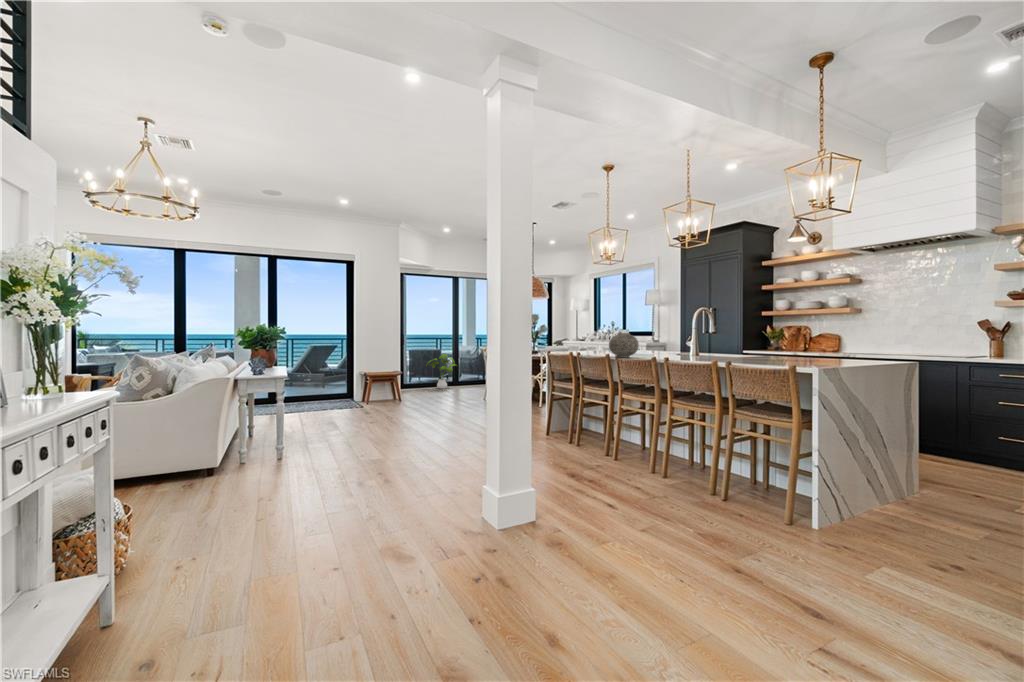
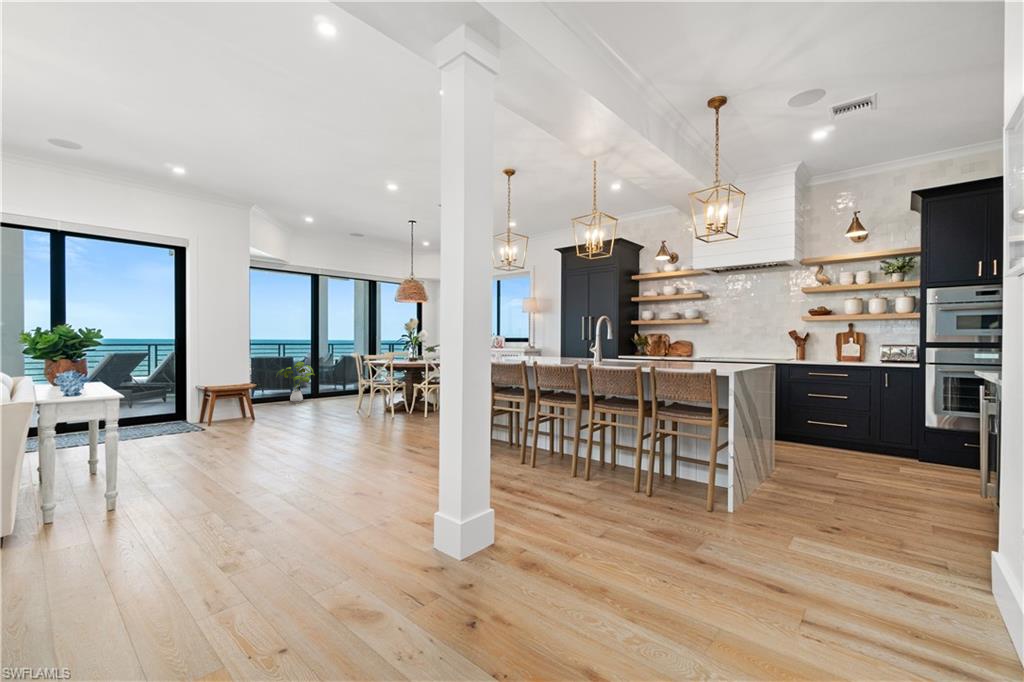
vase: present [609,333,639,358] -> none [526,340,555,365]

